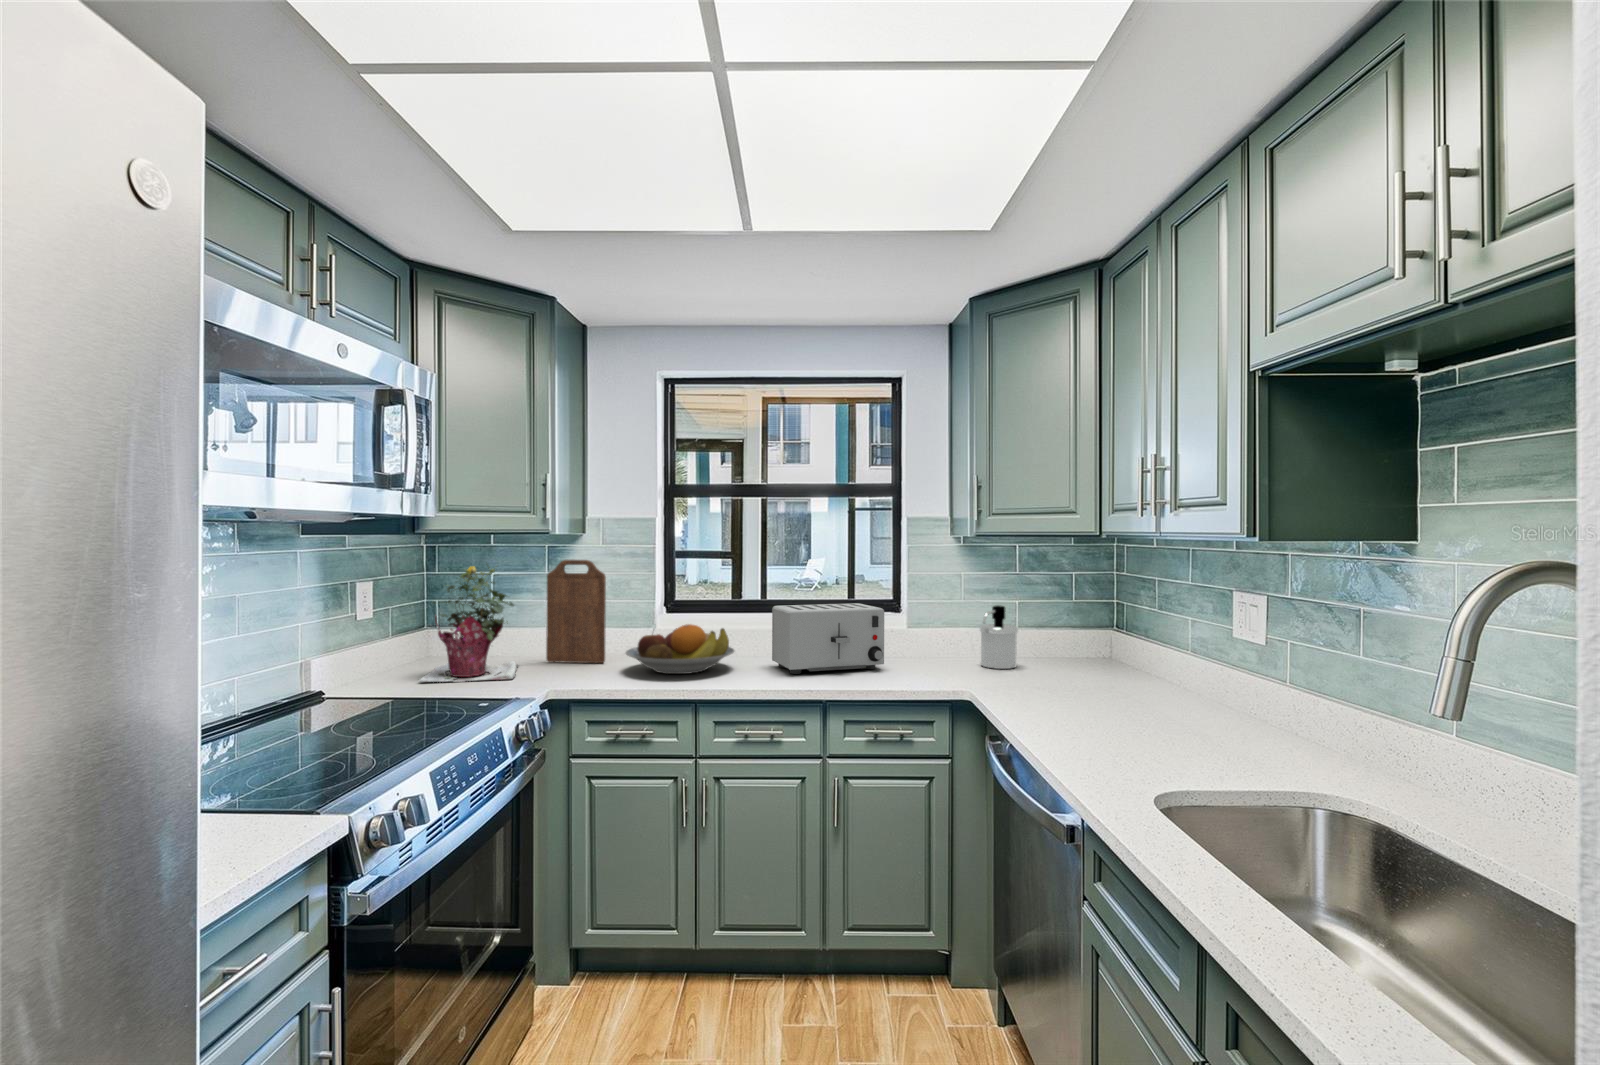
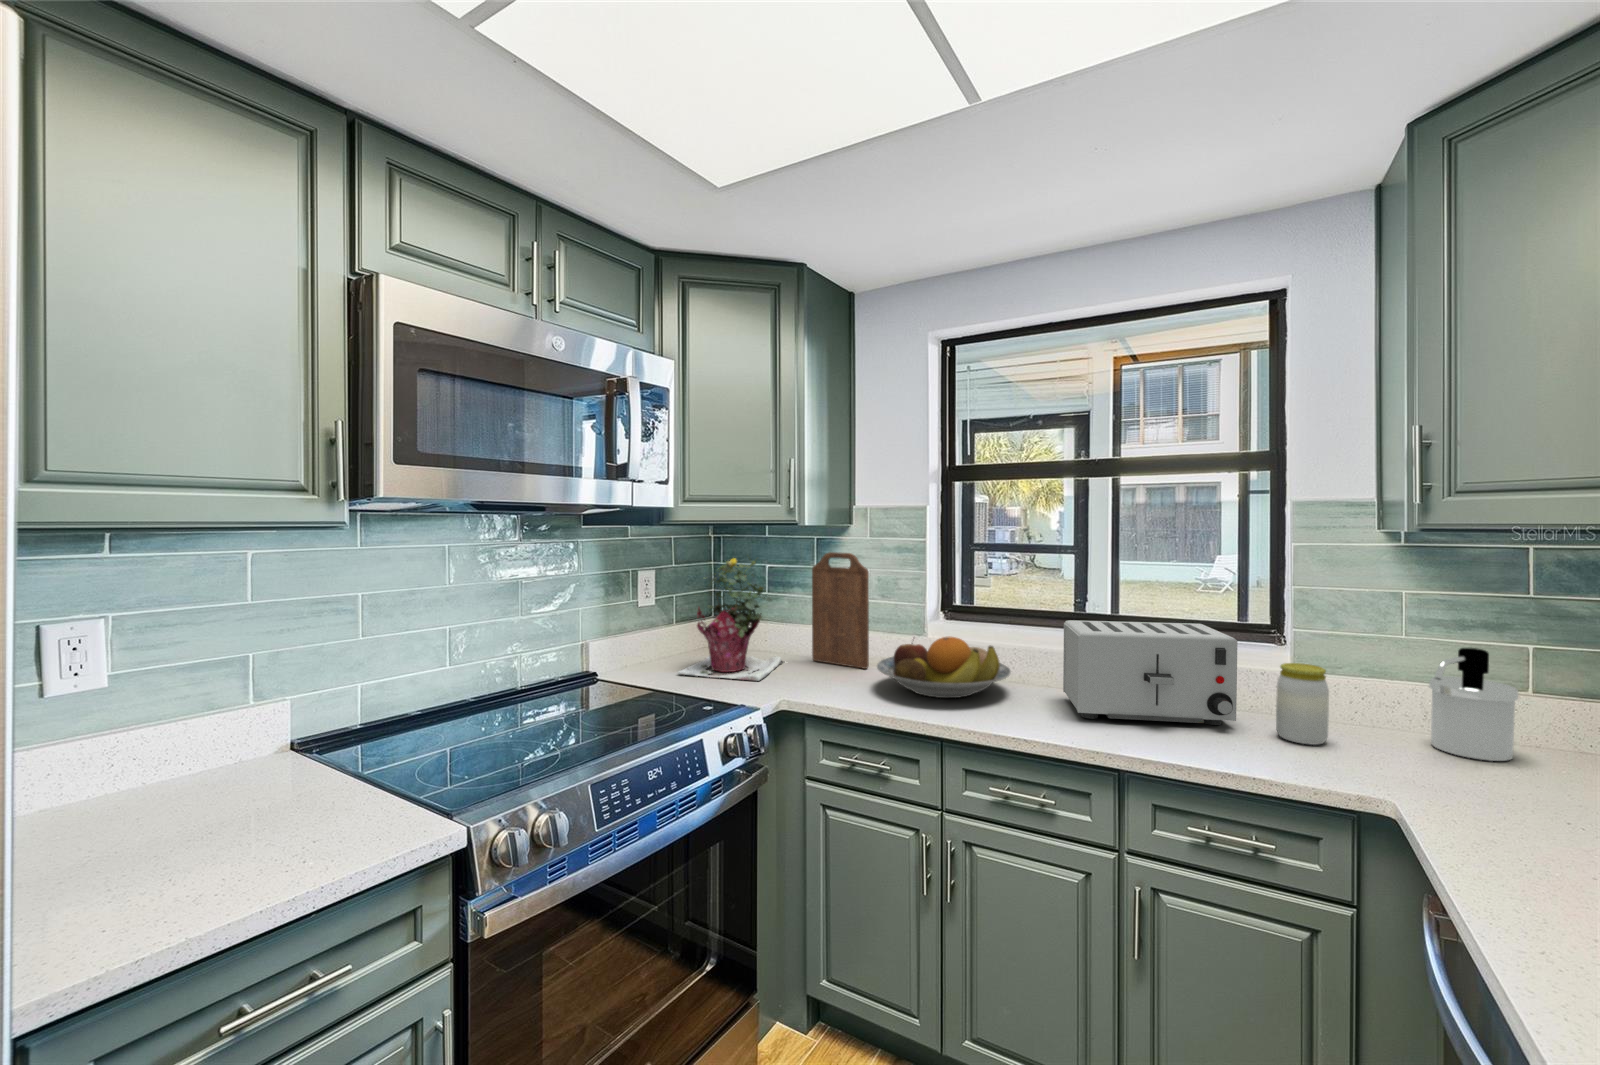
jar: none [906,622,933,672] -> present [1276,663,1329,745]

